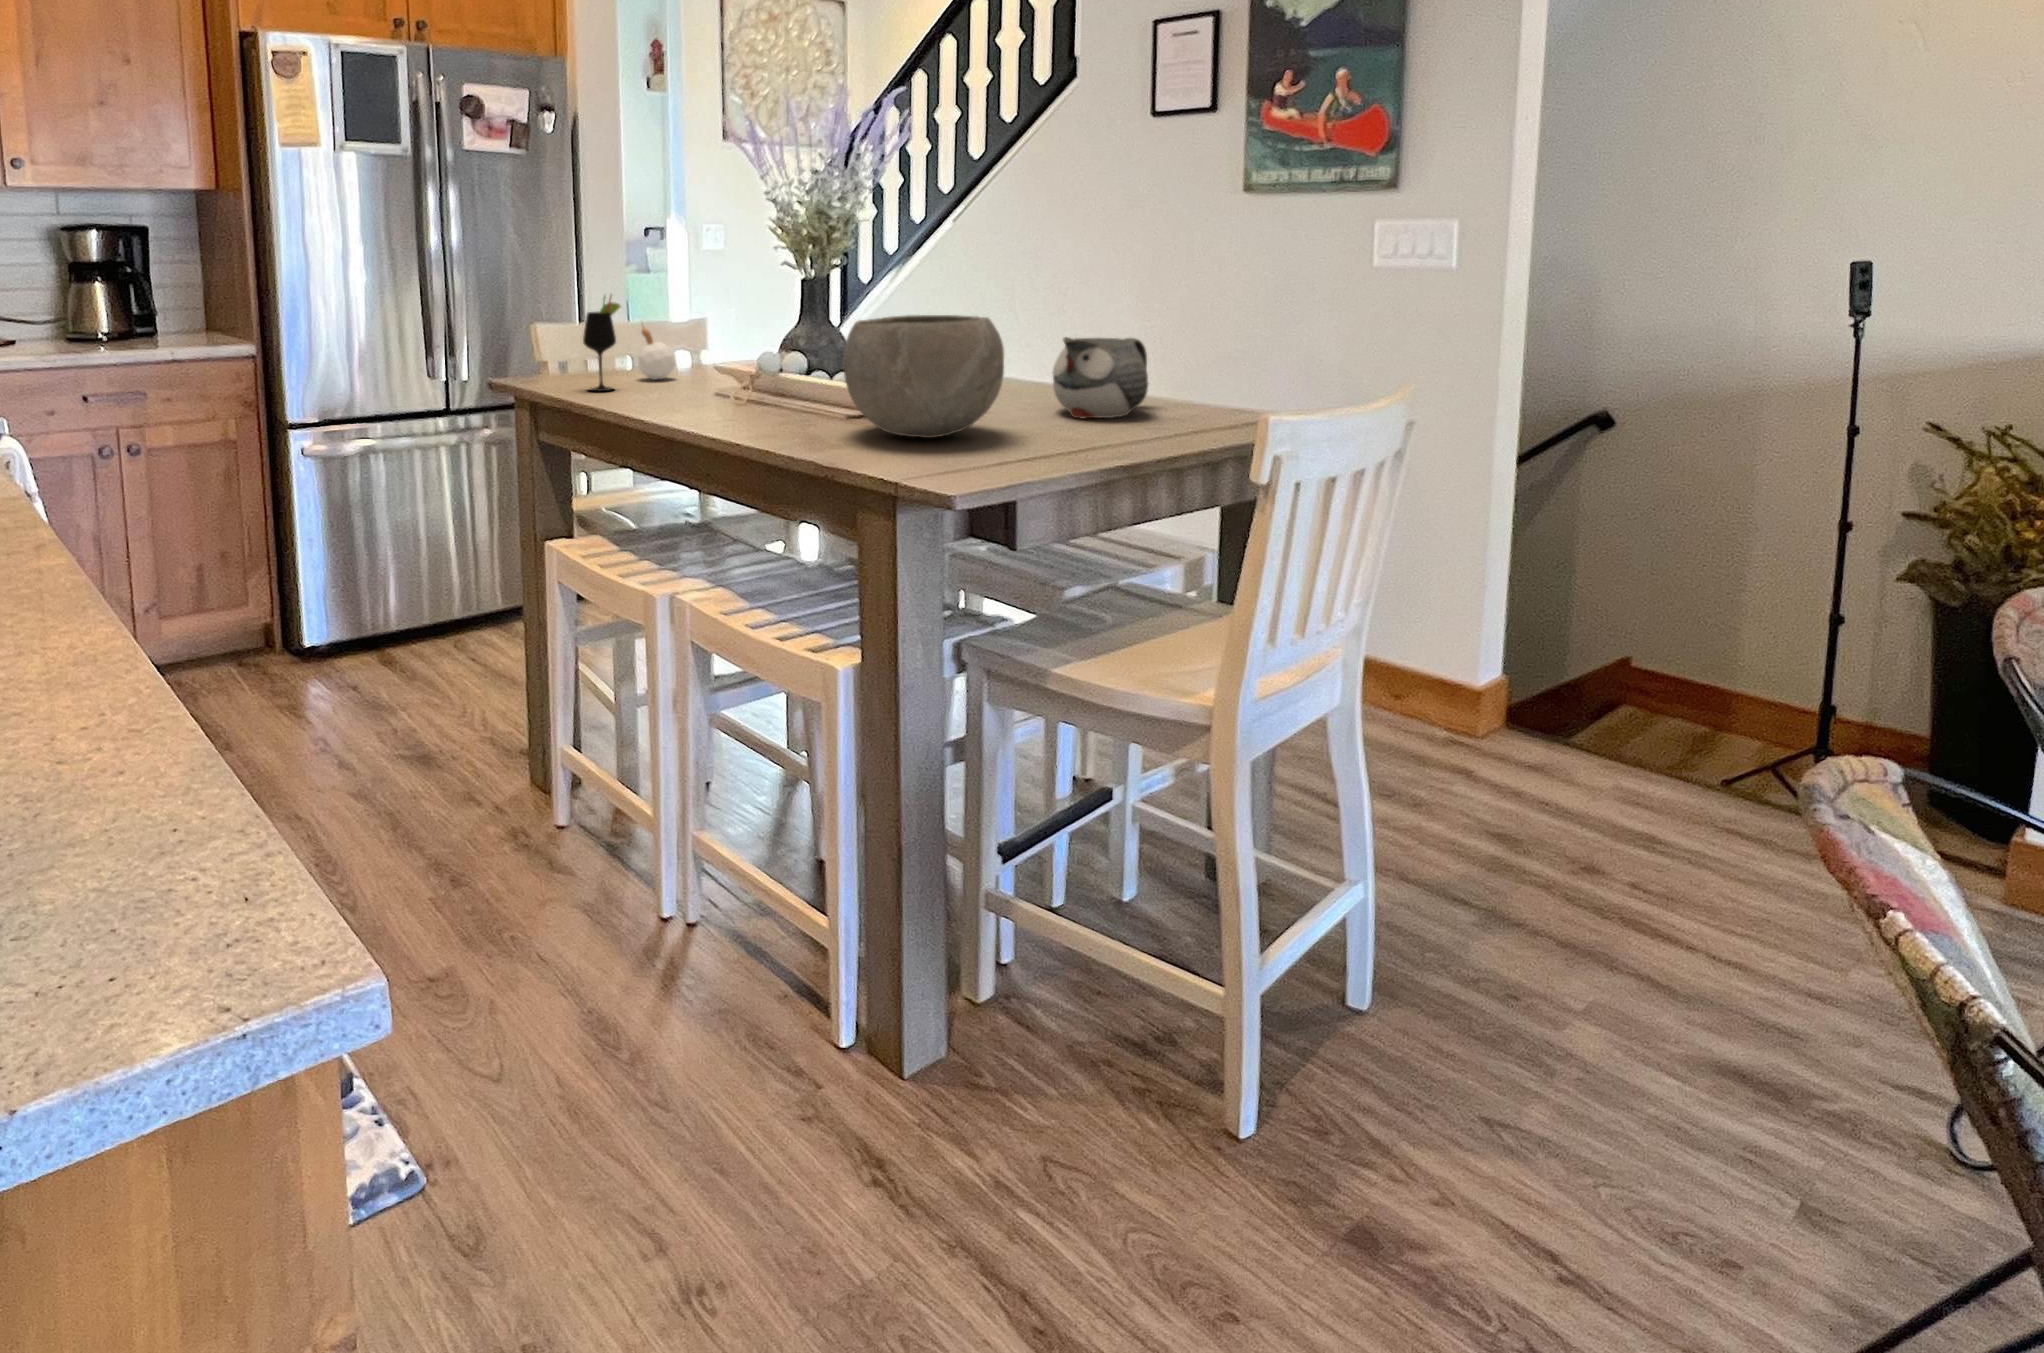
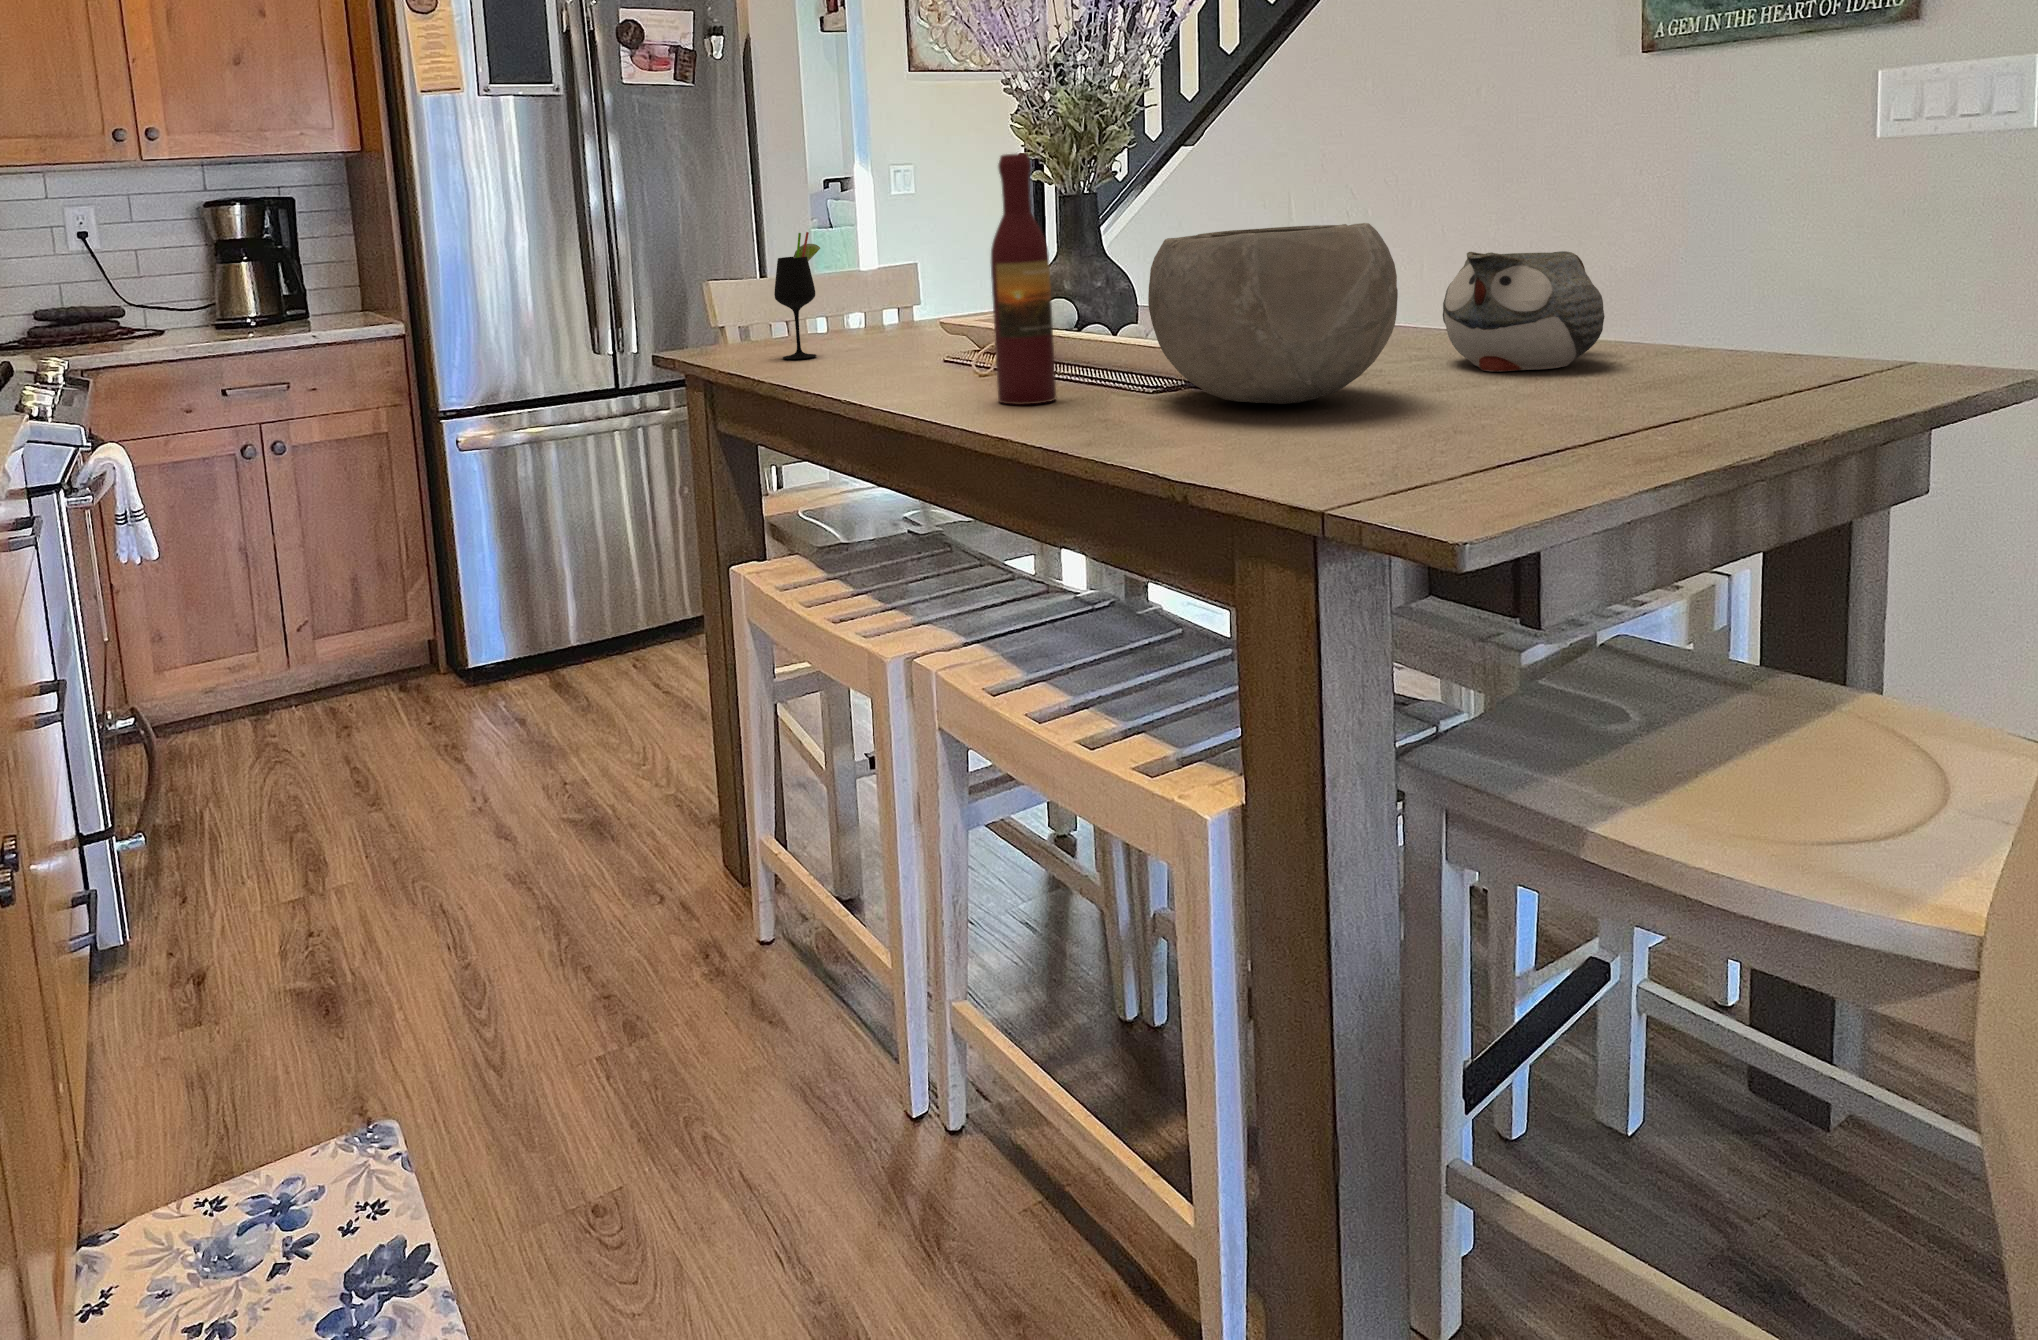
wine bottle: none [737,254,780,433] -> present [991,153,1056,405]
candle: present [638,327,676,379] -> none [839,262,889,343]

